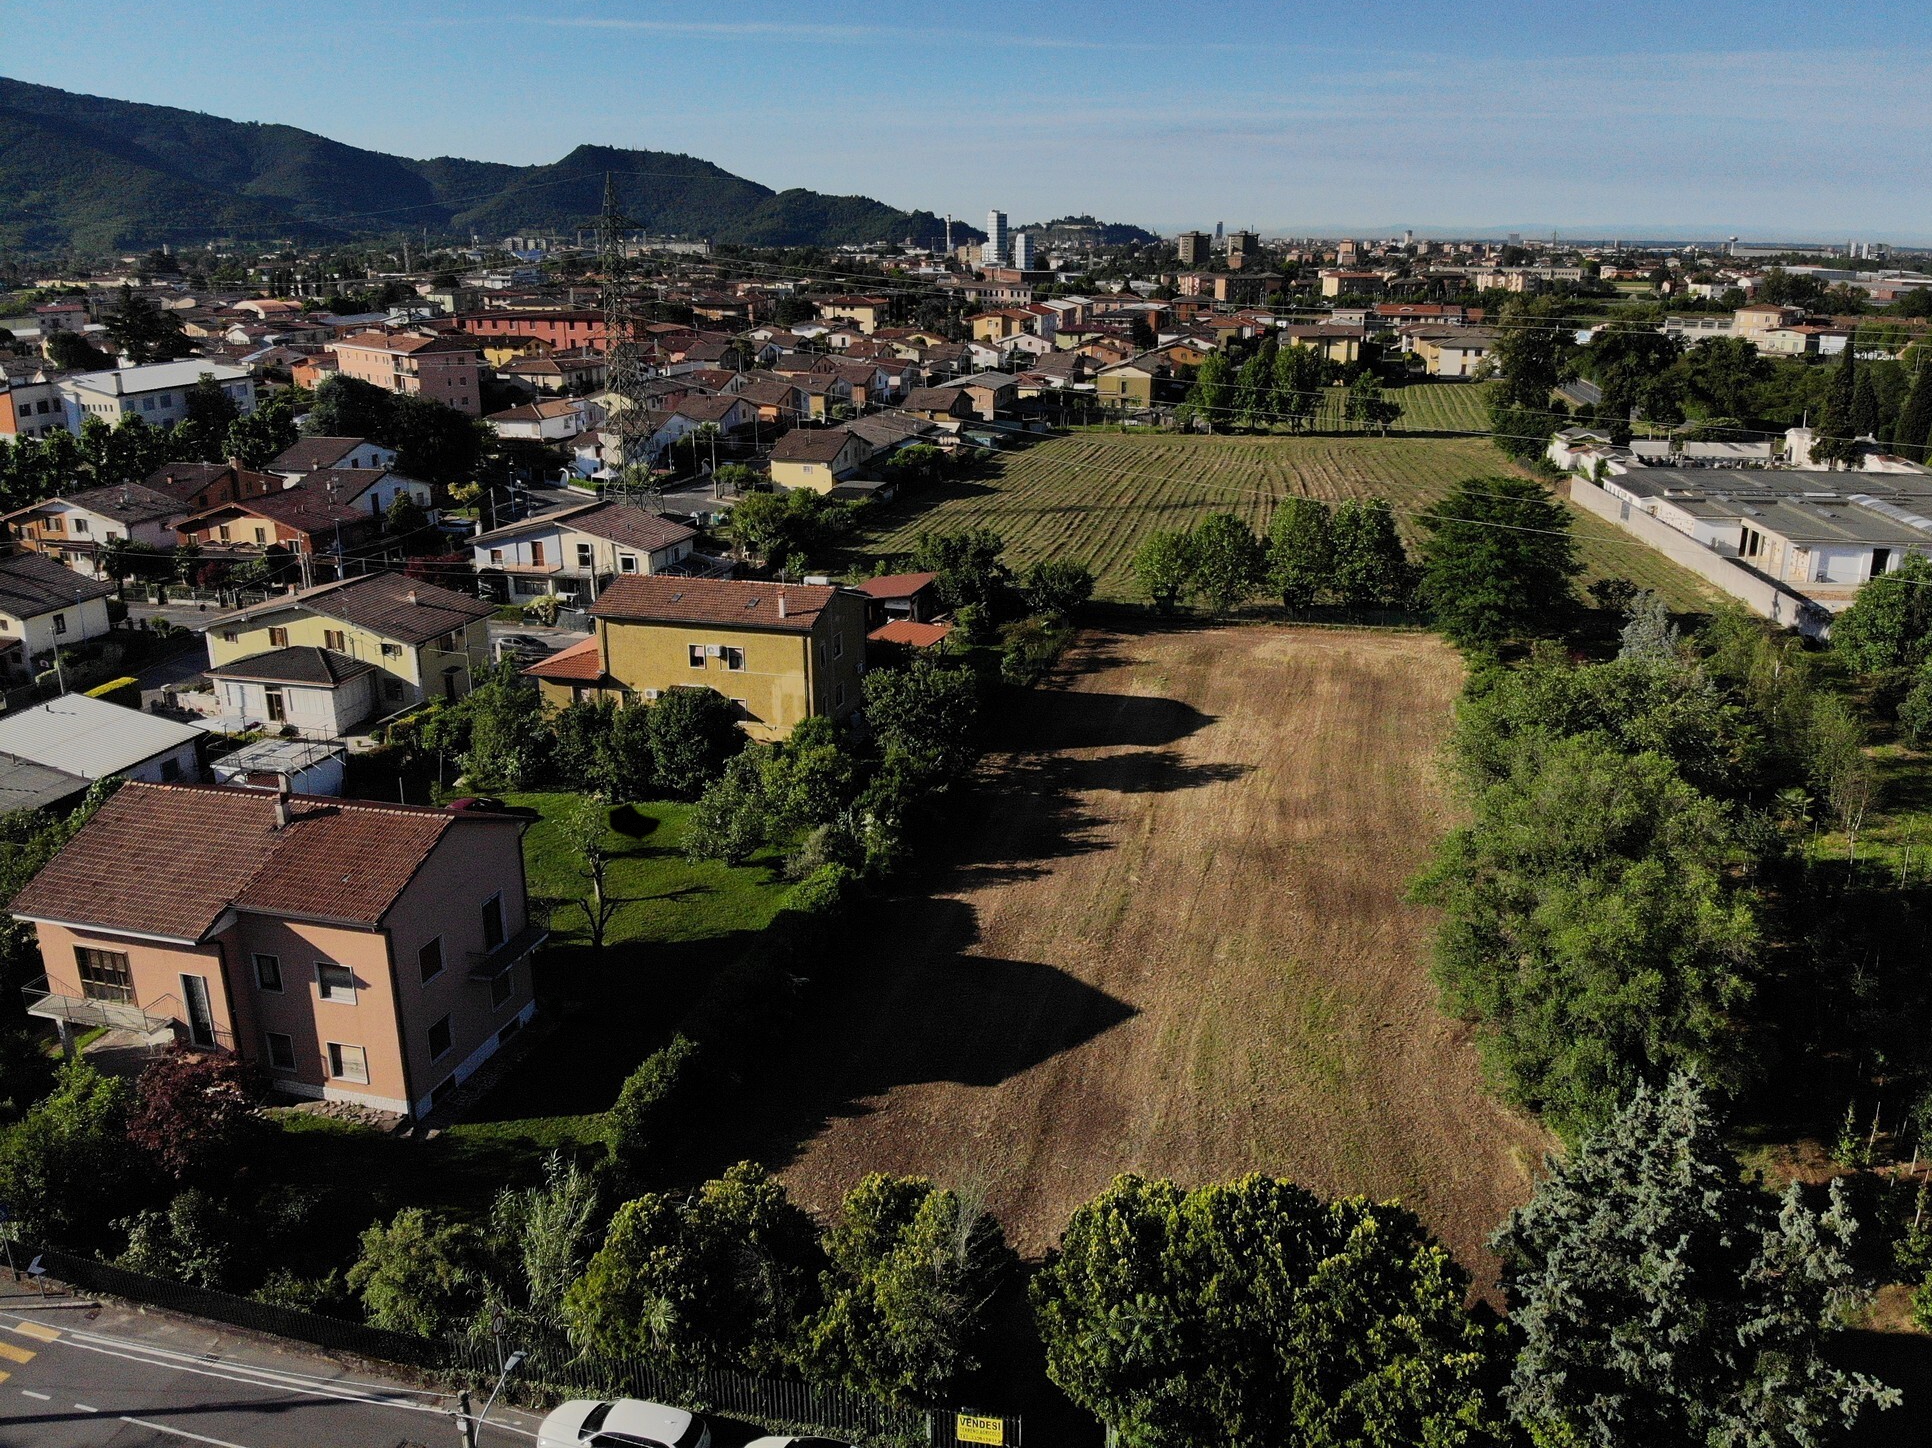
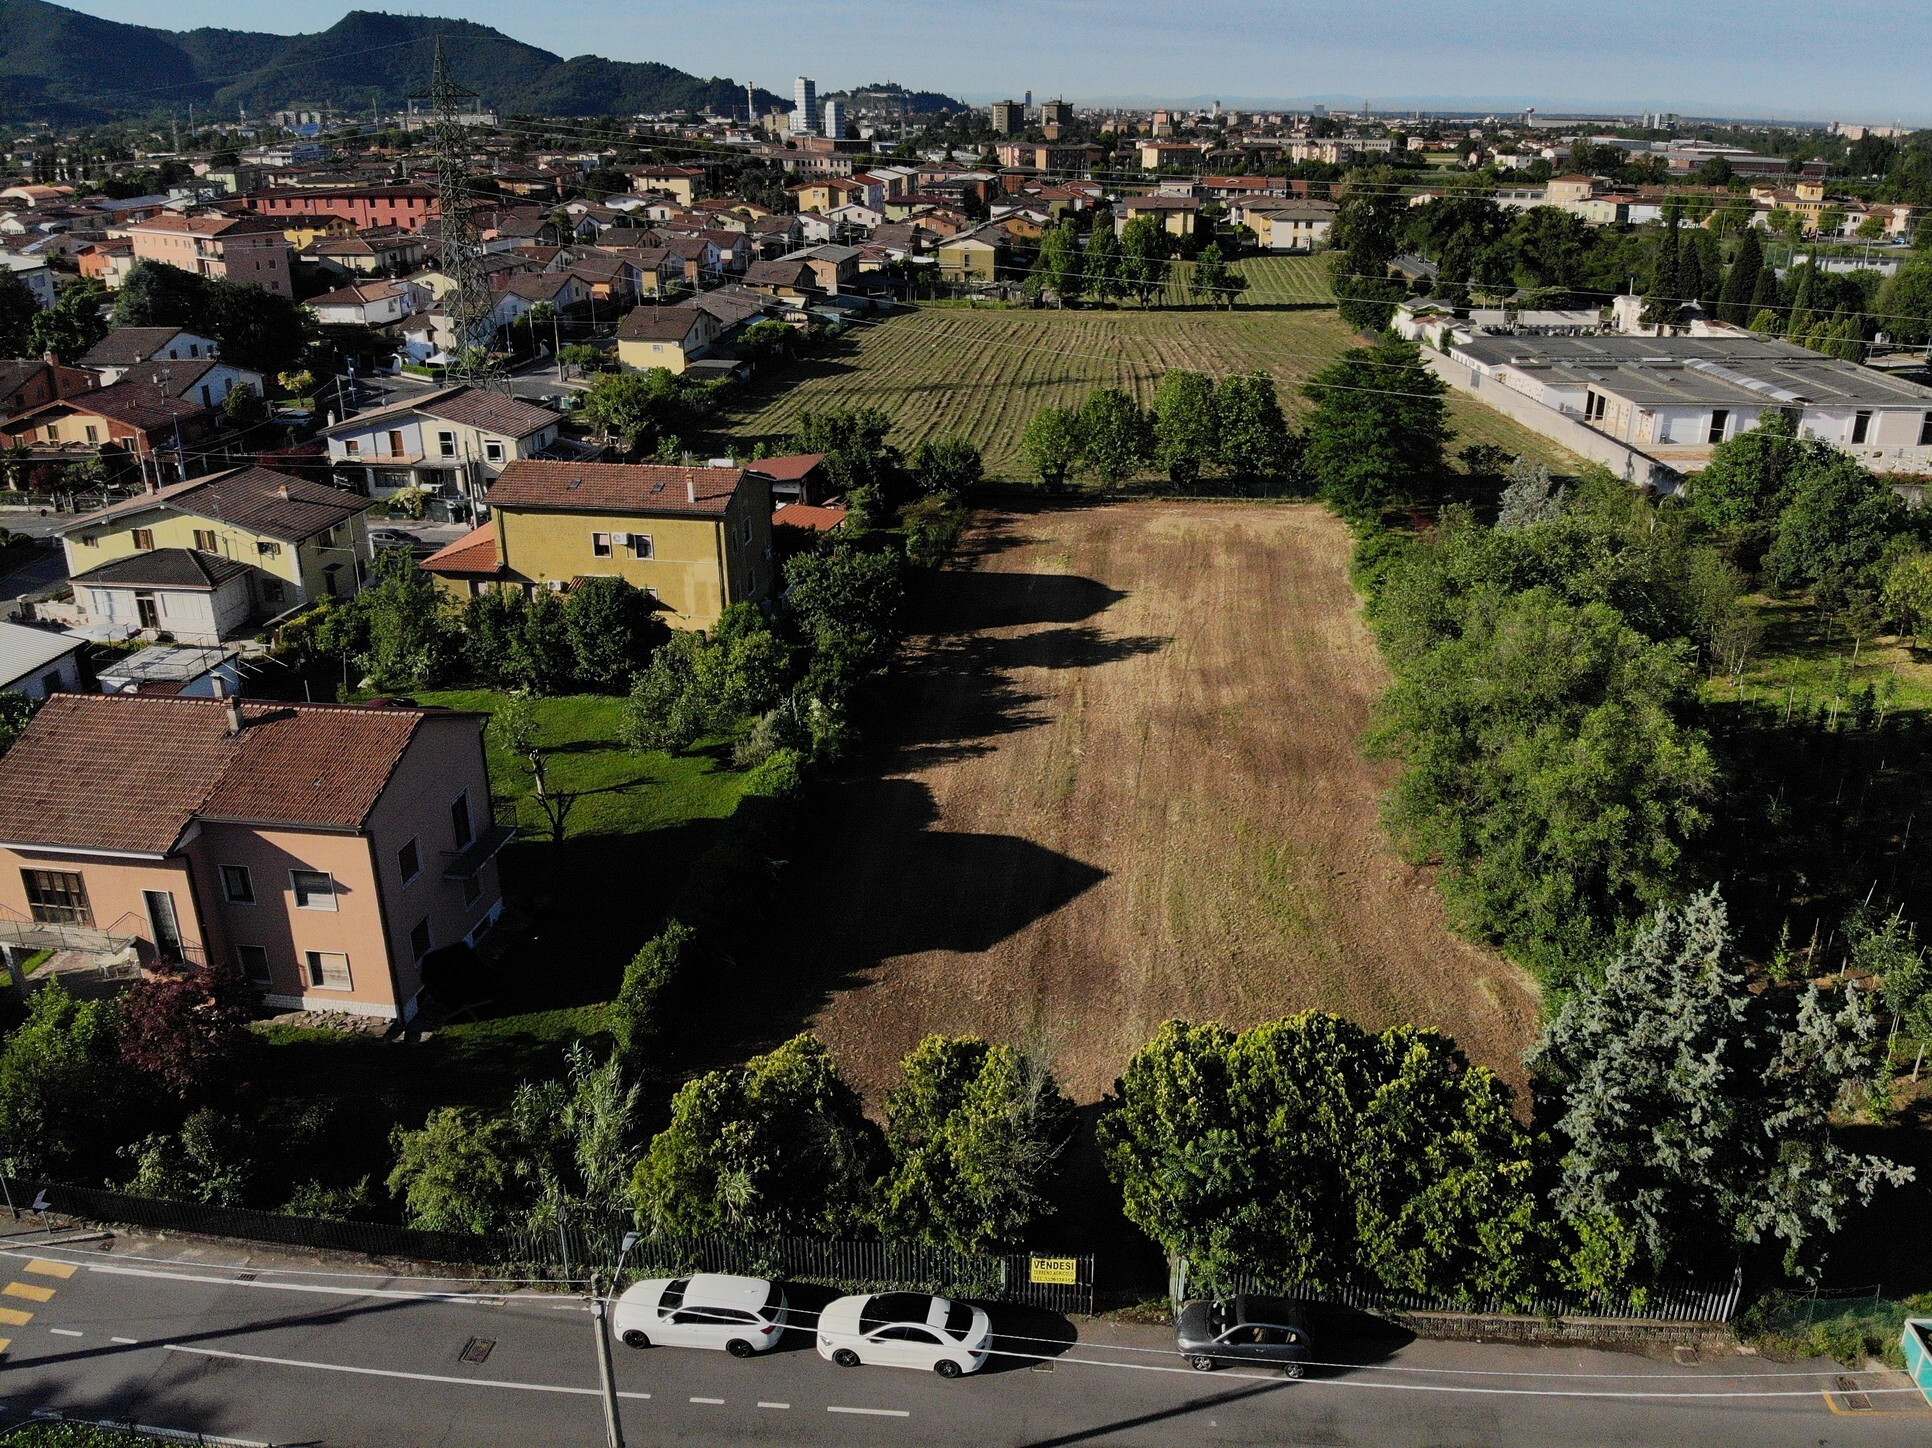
lounge chair: present [608,803,661,845] -> present [420,940,500,1023]

